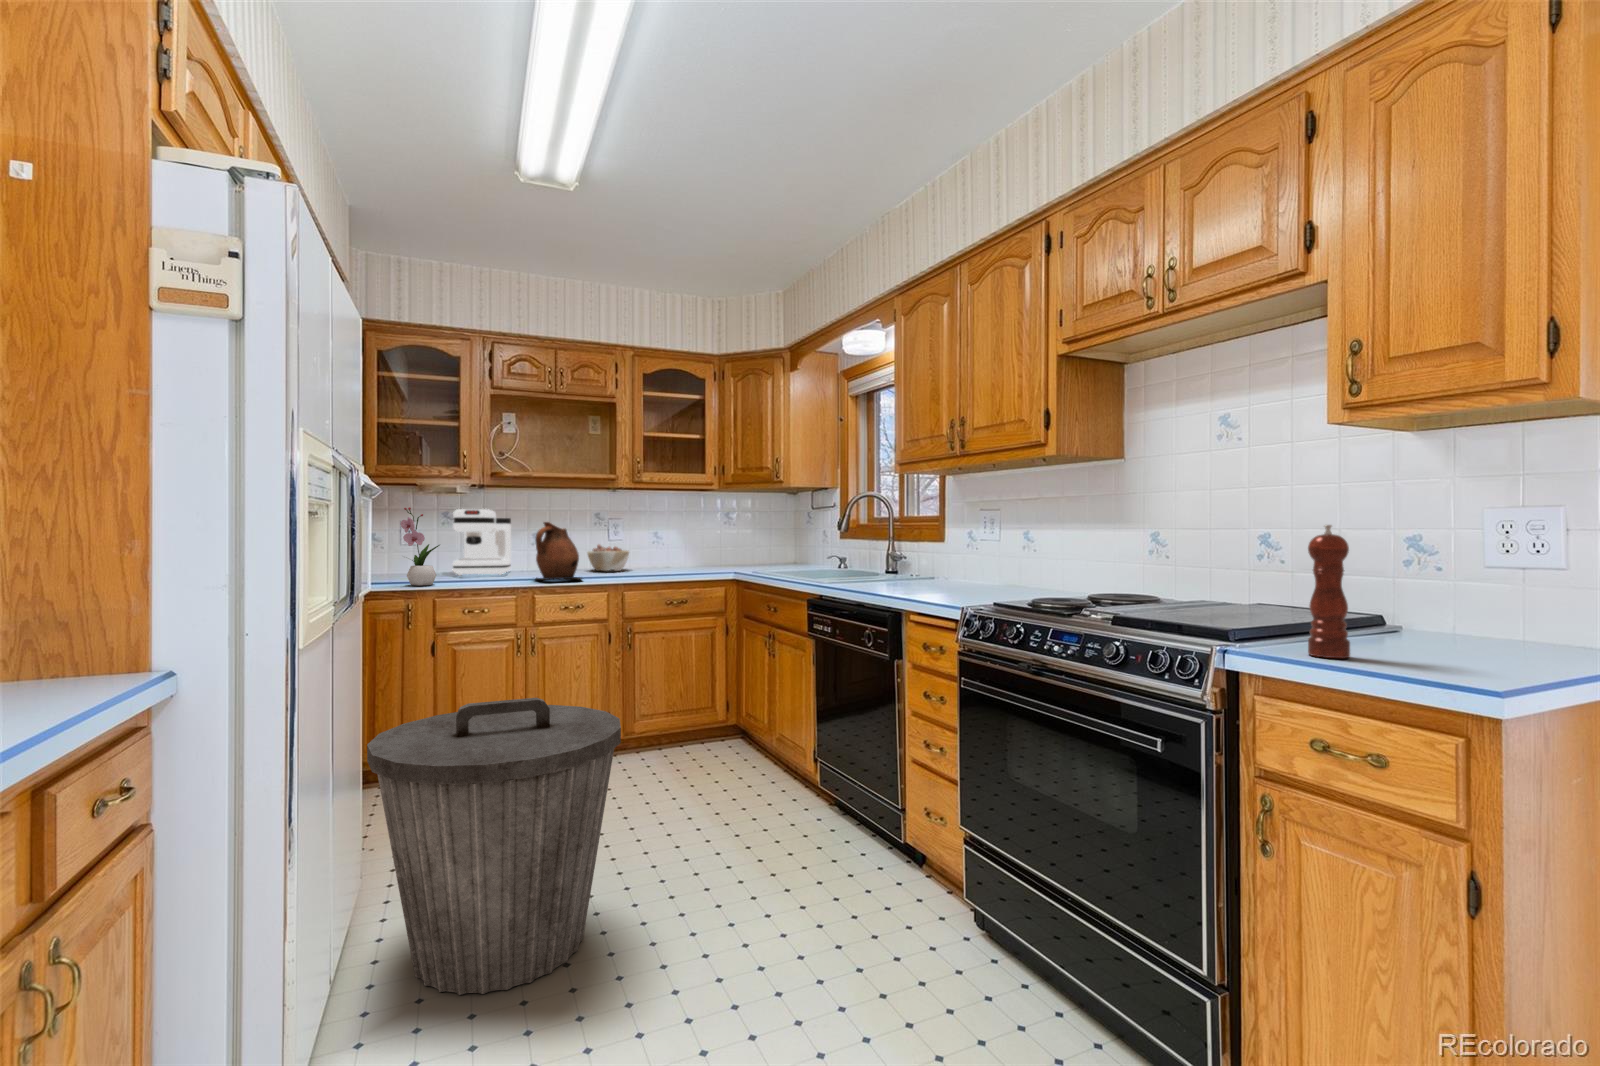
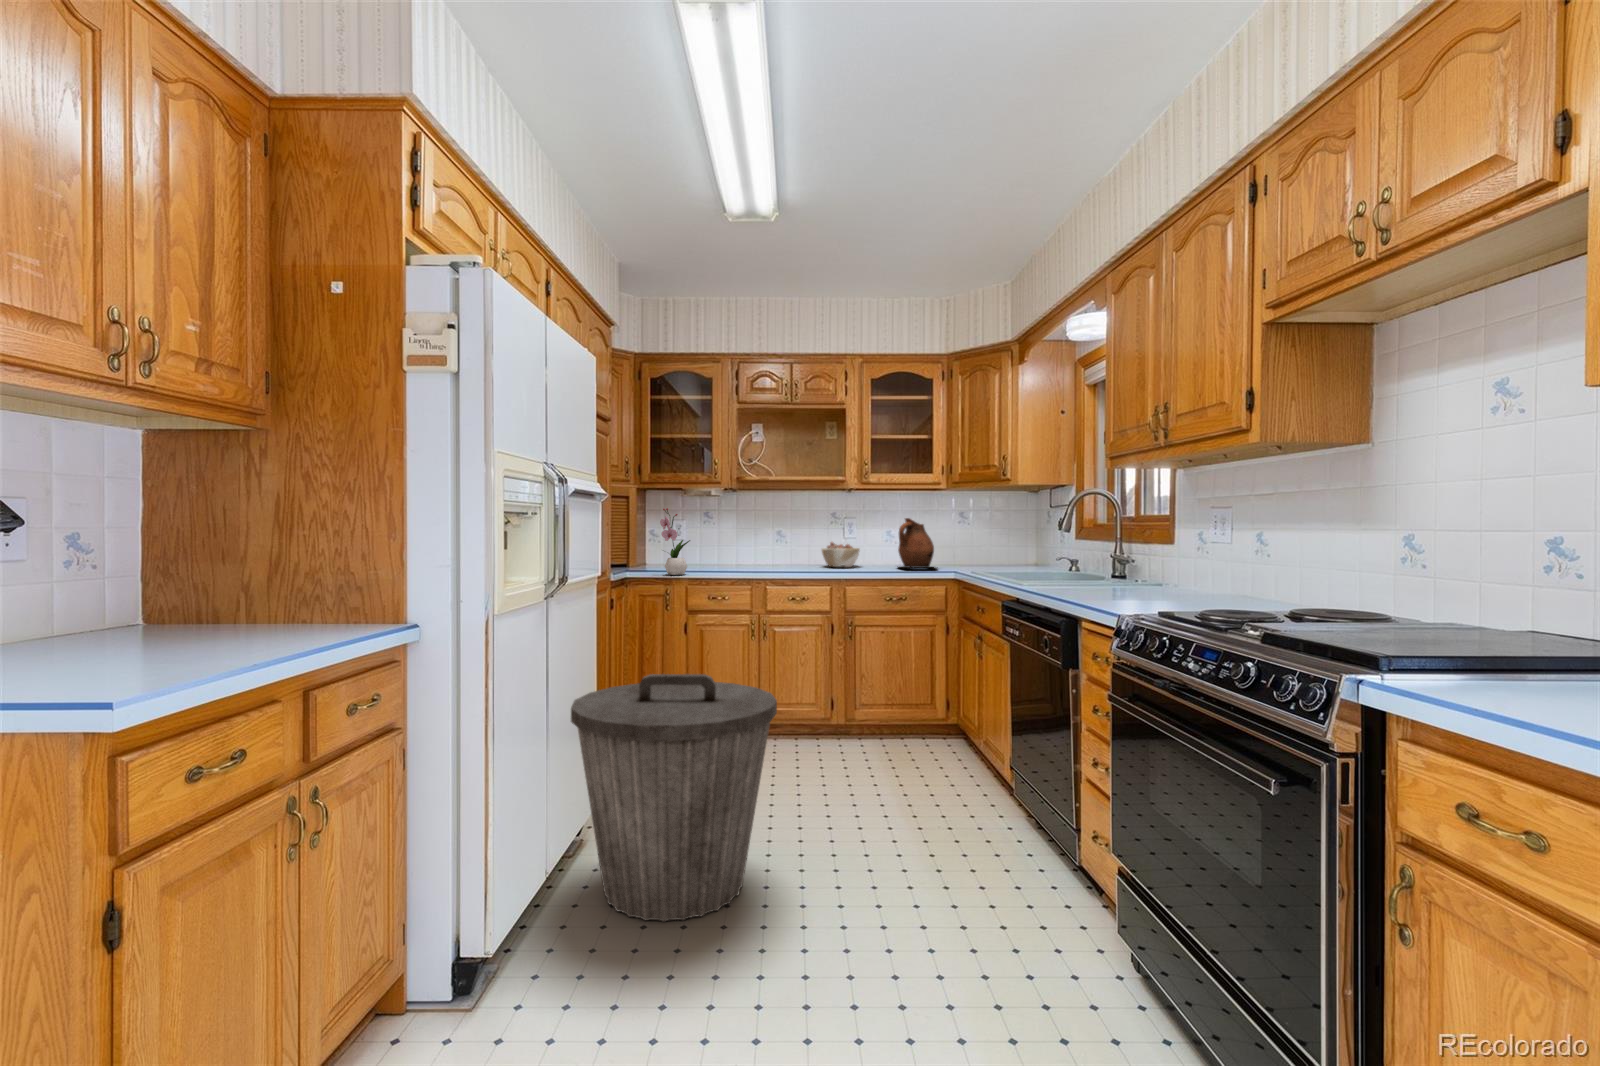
coffee maker: present [453,509,511,575] -> none [706,510,757,568]
ceramic pitcher: present [535,522,581,580] -> present [897,518,935,568]
pepper mill: present [1308,525,1350,658] -> none [1468,522,1531,702]

